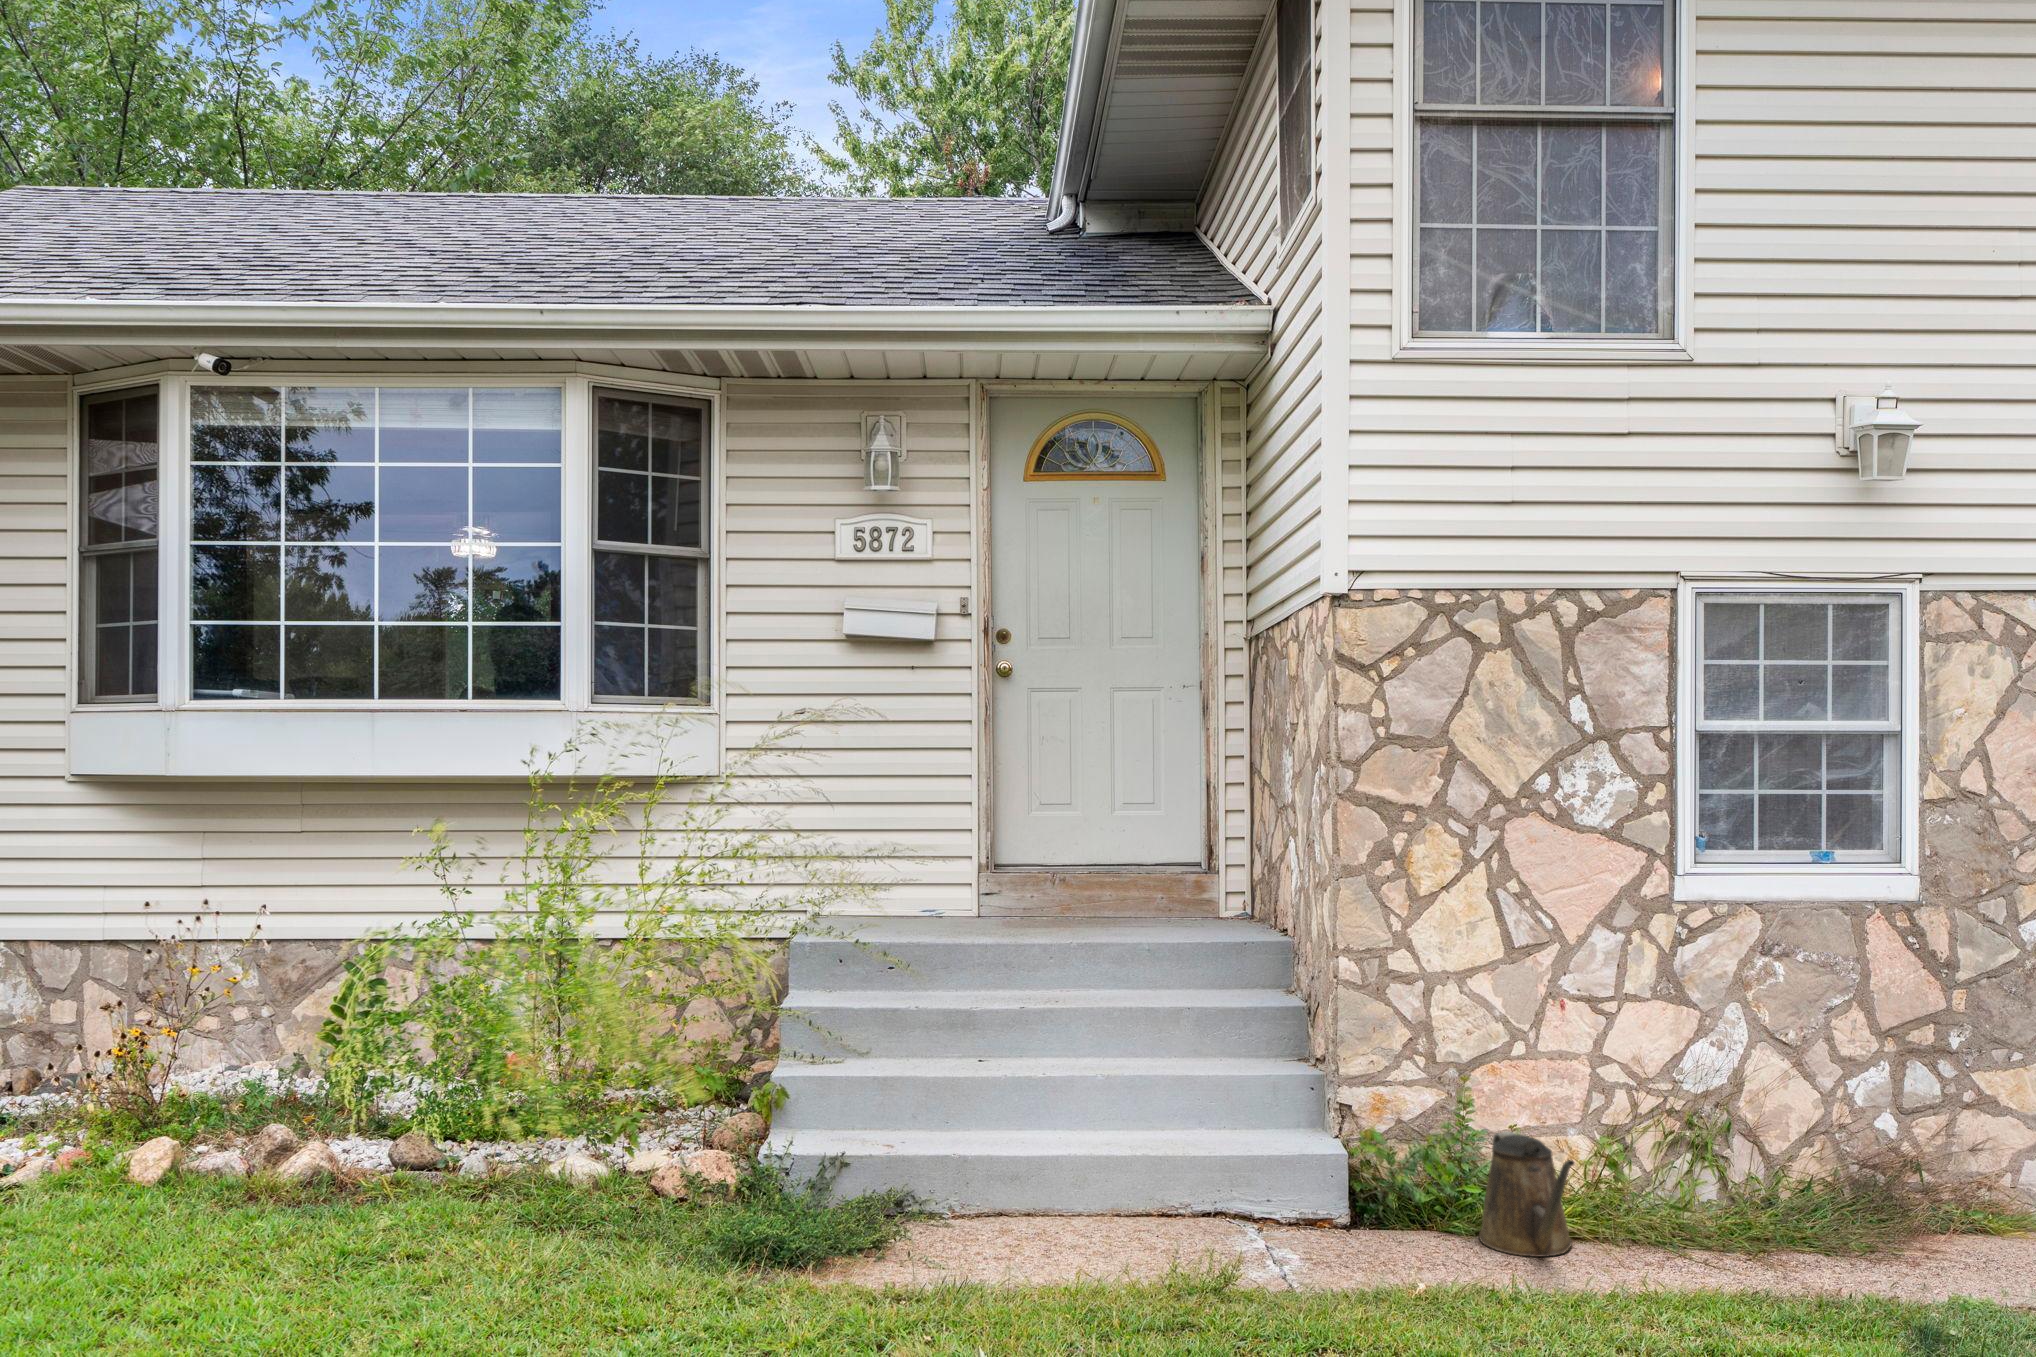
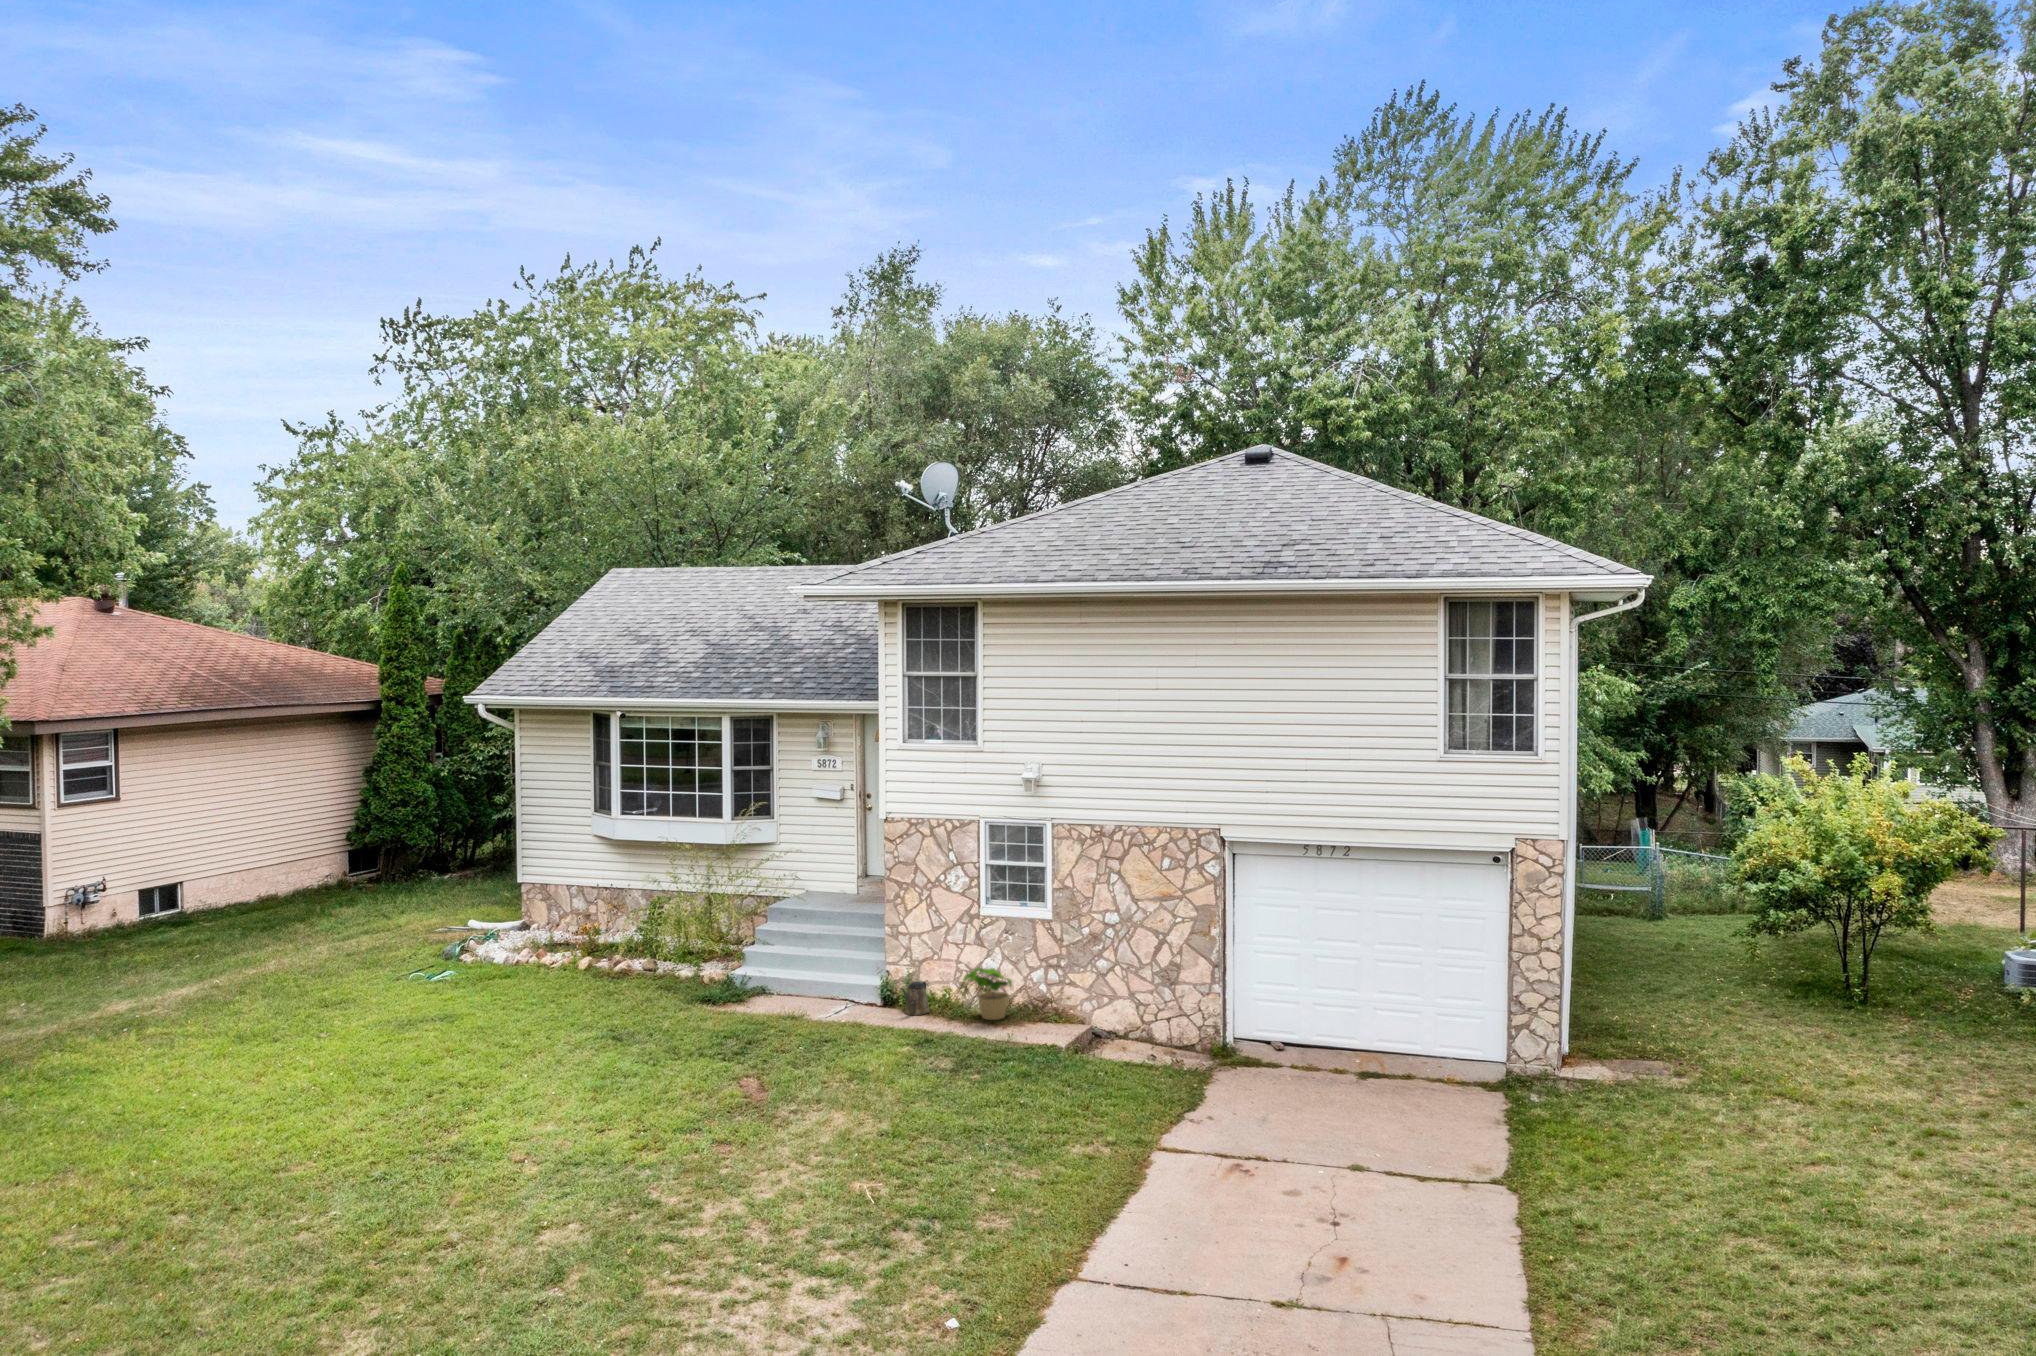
potted plant: none [1699,1062,1915,1244] -> present [963,968,1012,1020]

